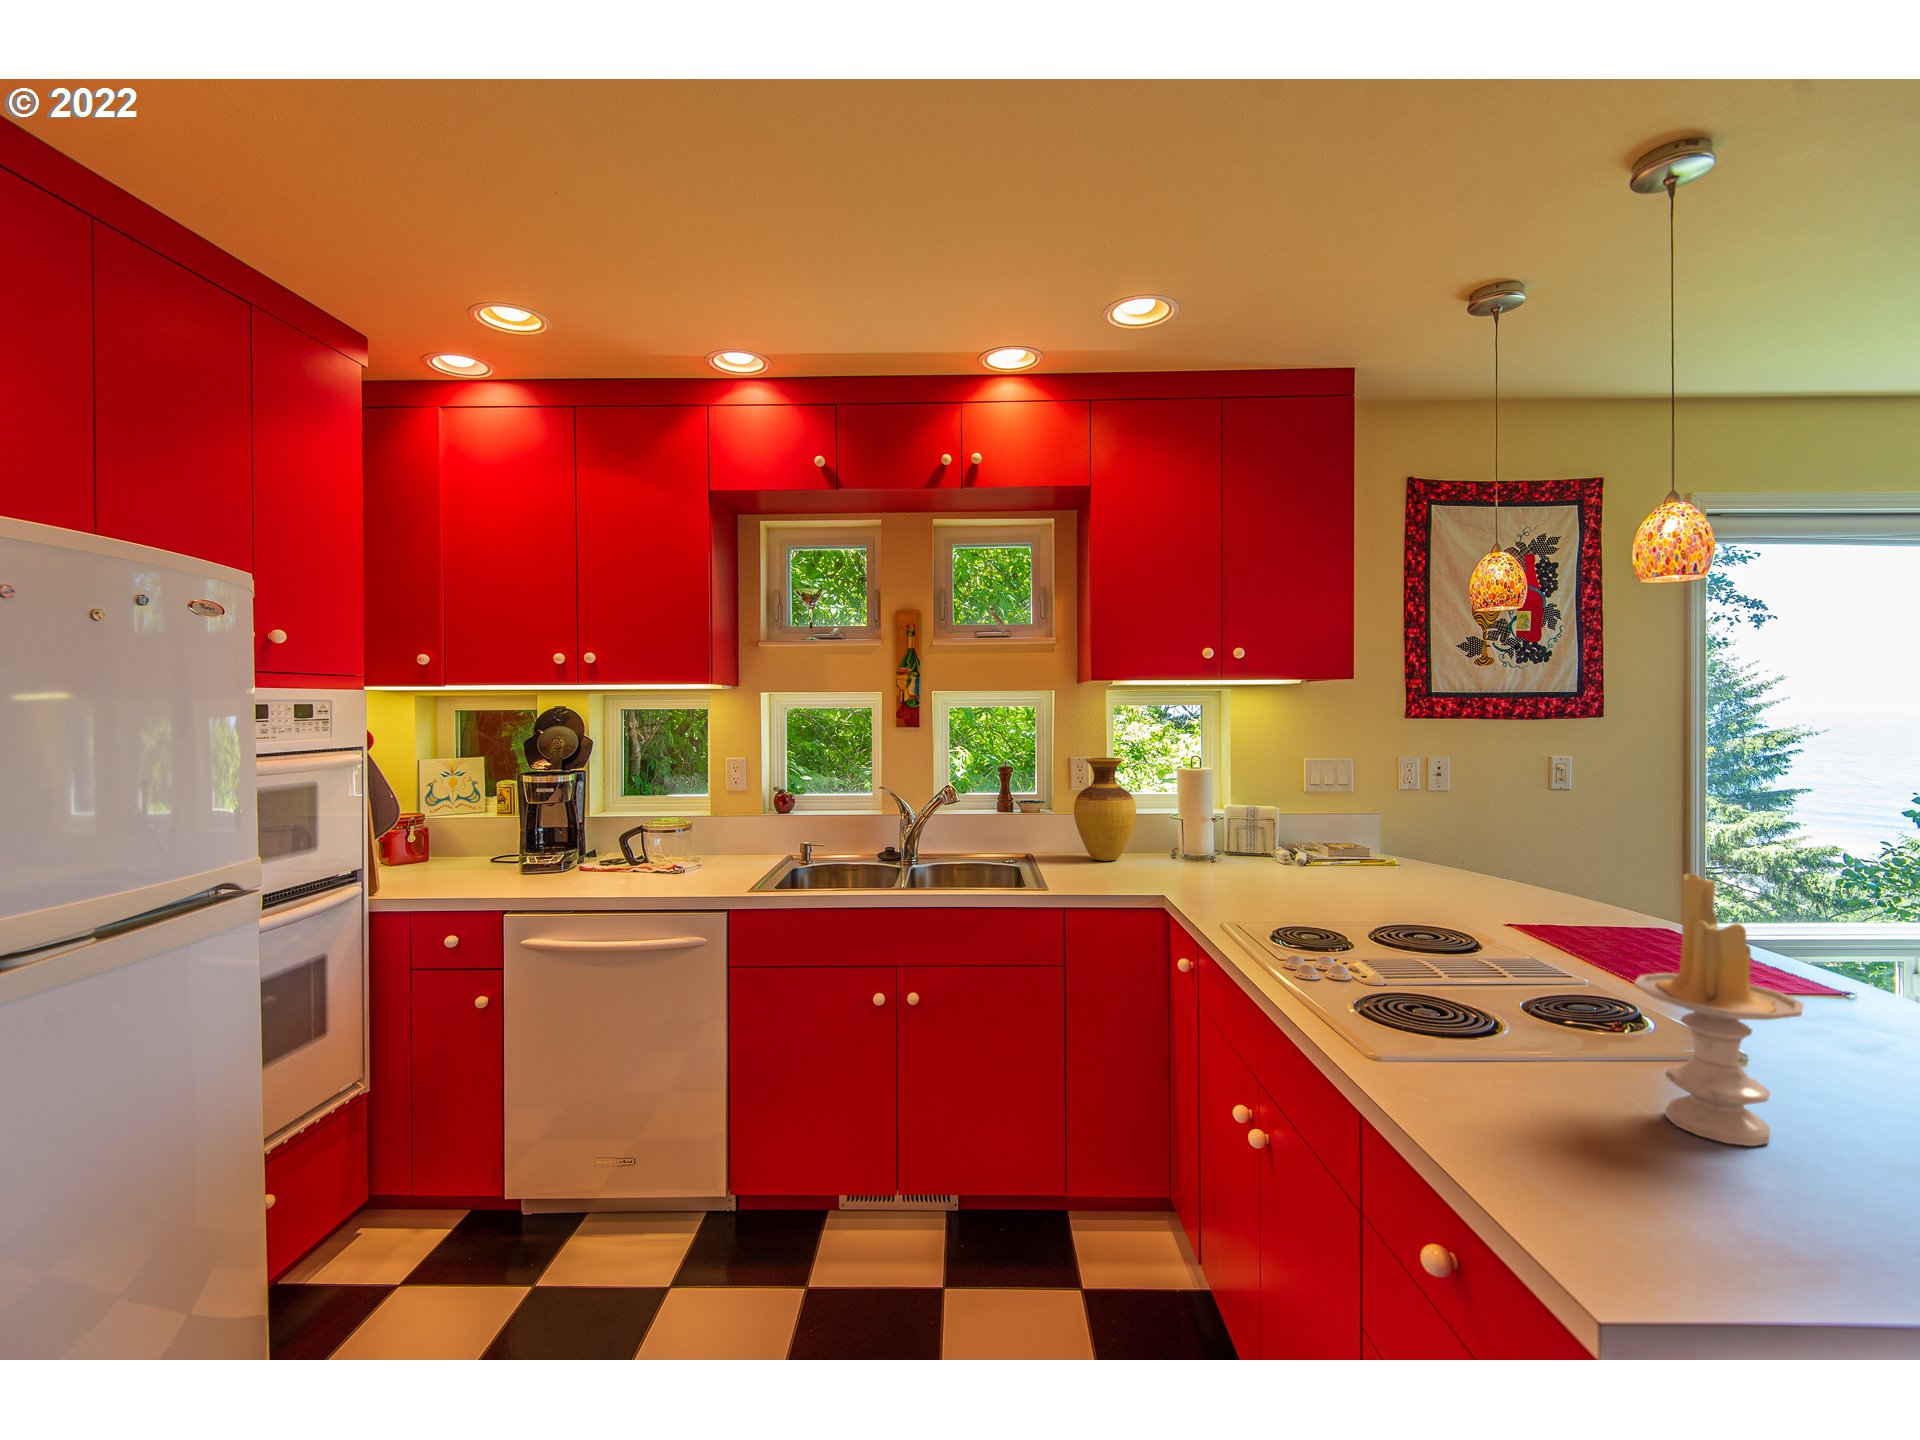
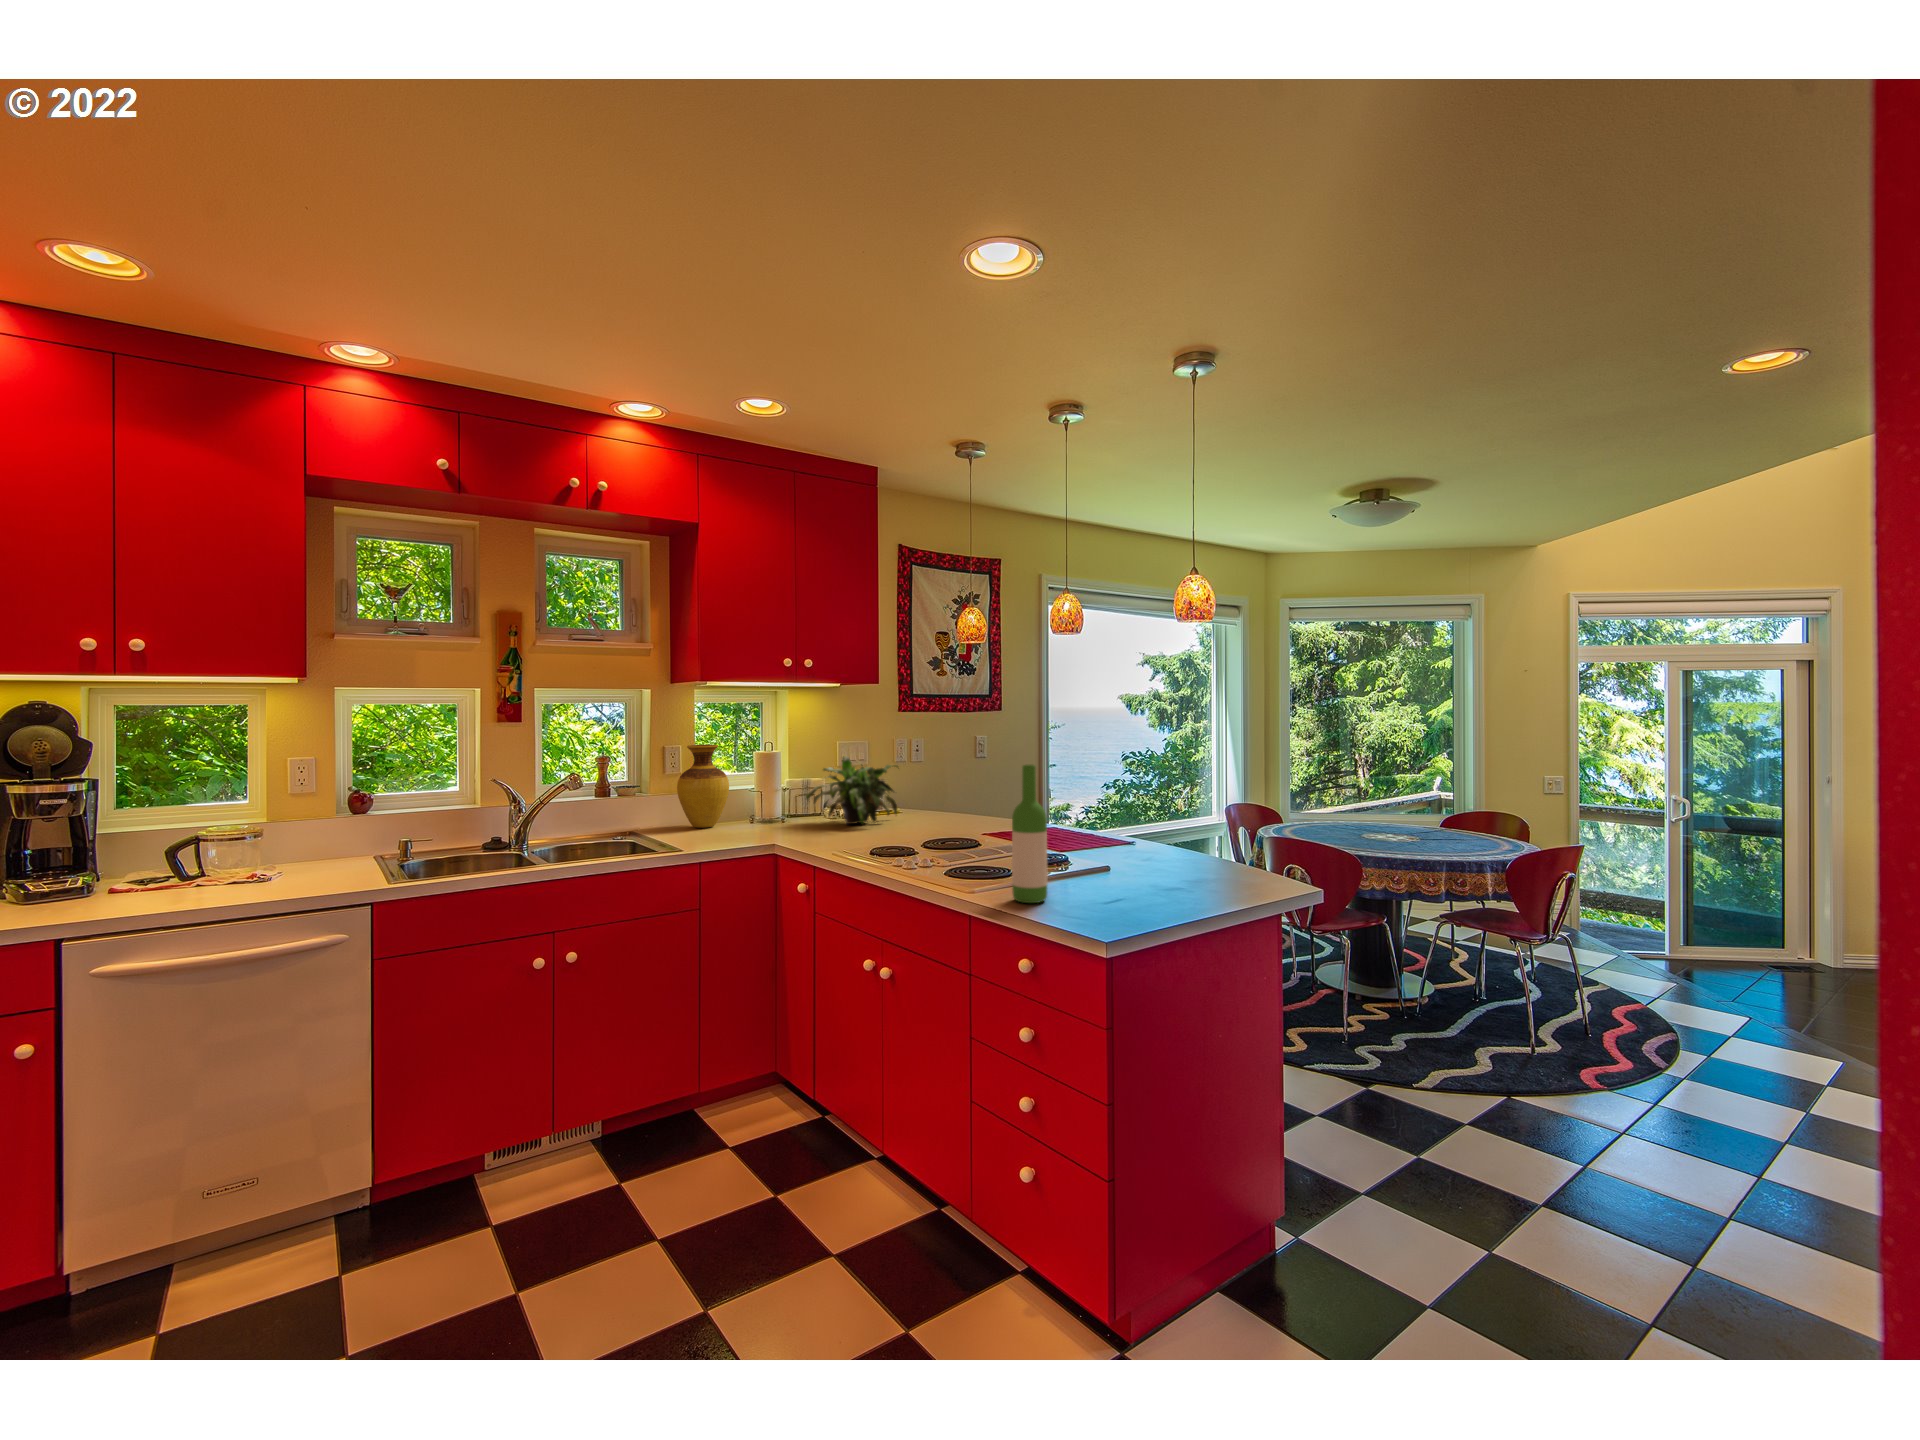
potted plant: none [1230,781,1374,883] -> present [806,756,898,824]
wine bottle: none [1450,823,1537,1122] -> present [1012,765,1047,903]
candle: present [1635,873,1803,1146] -> none [1077,782,1131,894]

